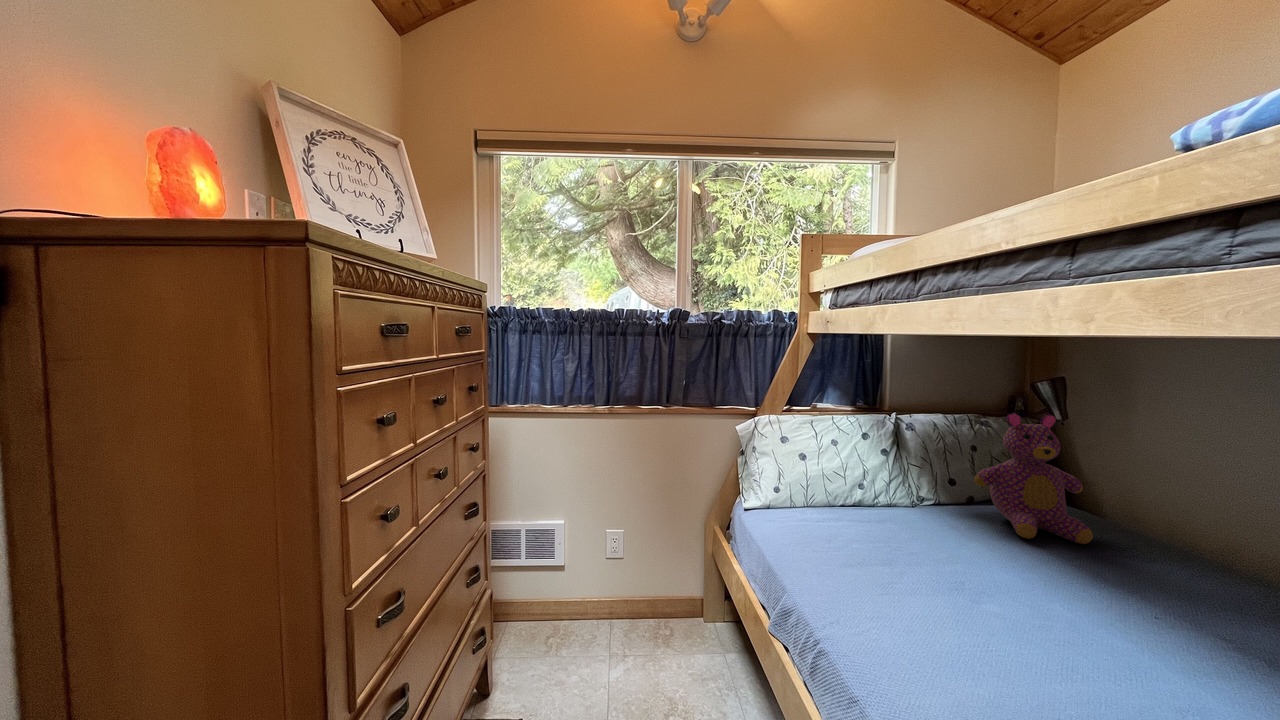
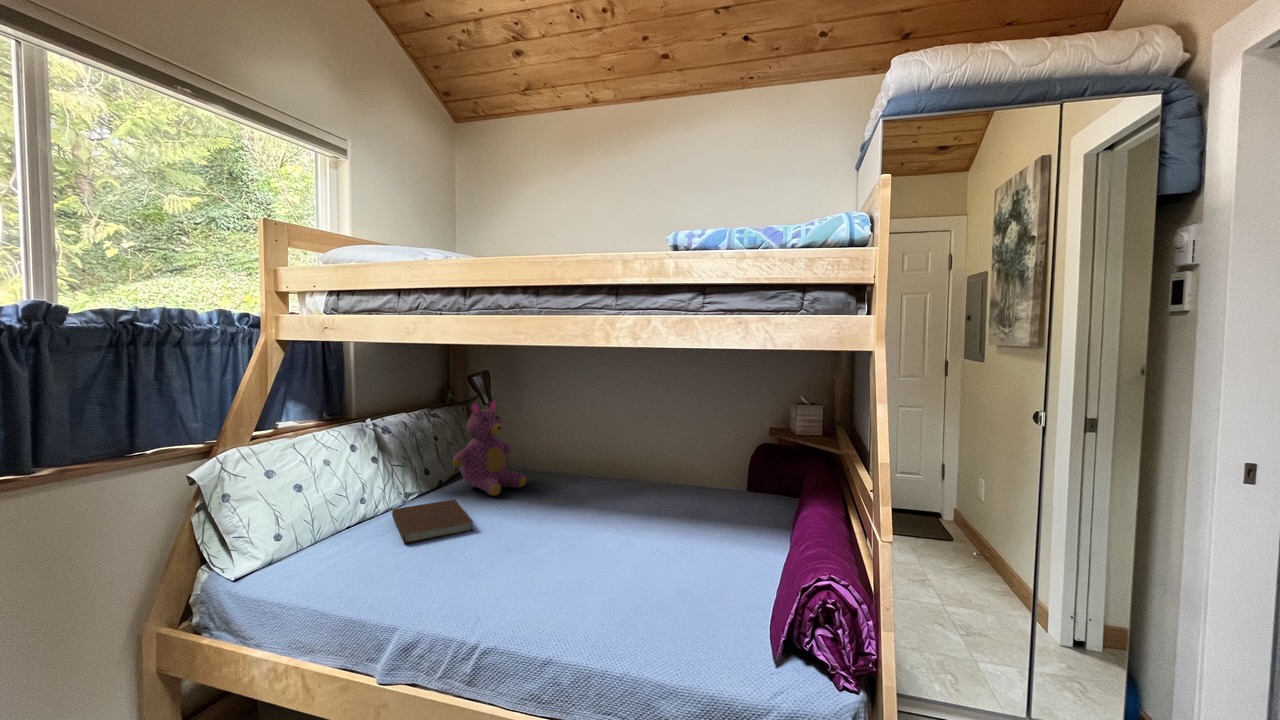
notebook: none [866,505,958,561] -> present [392,499,473,544]

